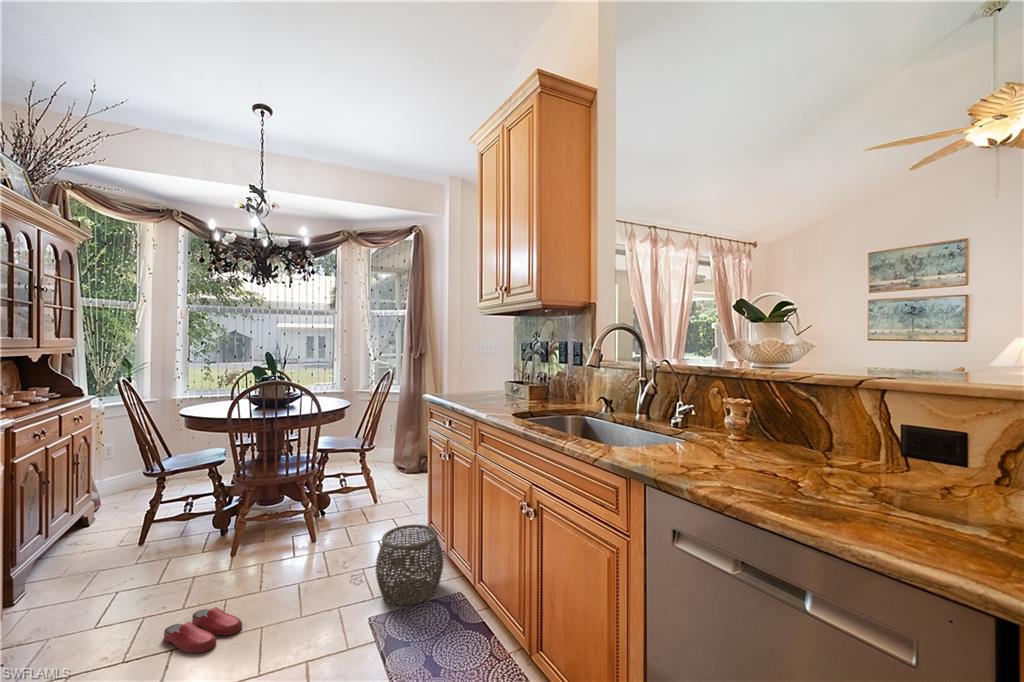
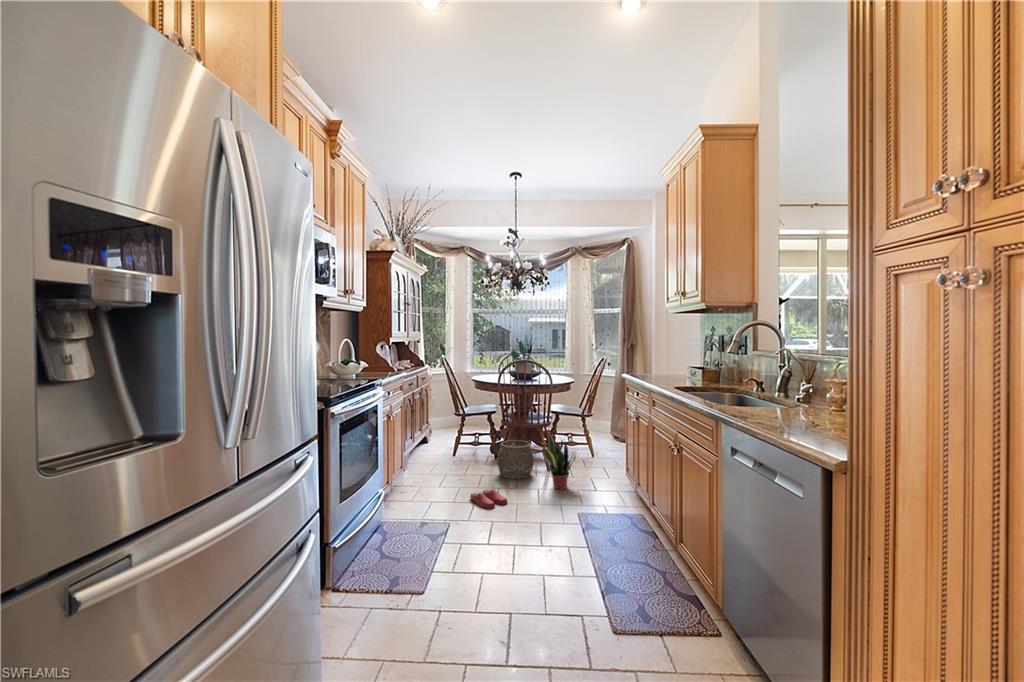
potted plant: none [308,491,364,574] -> present [543,435,576,489]
woven basket: present [375,525,444,606] -> present [497,440,534,479]

